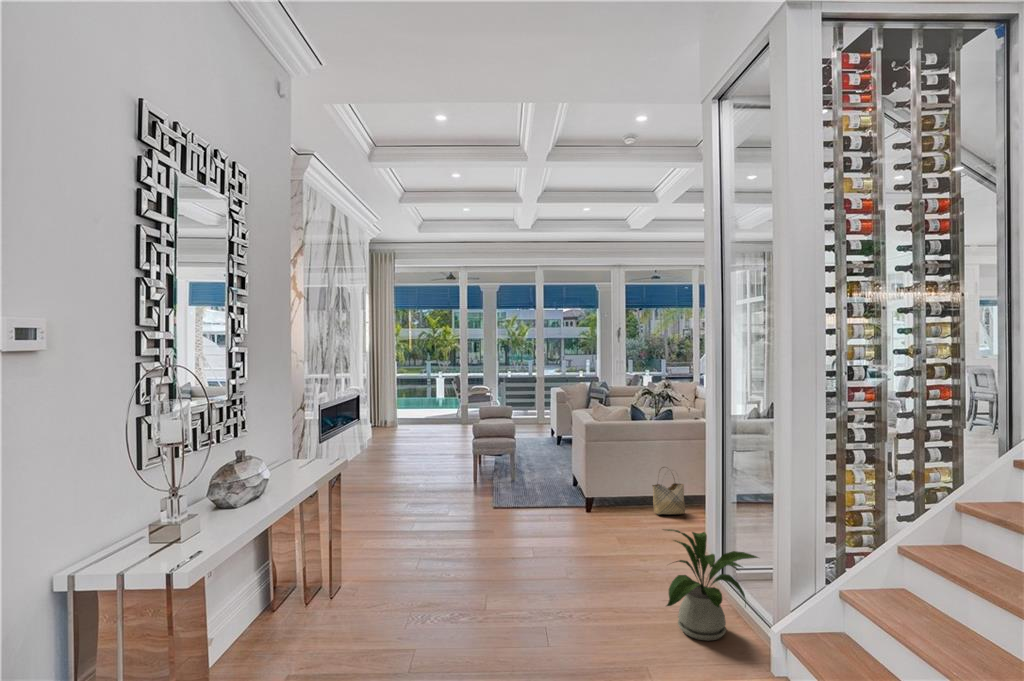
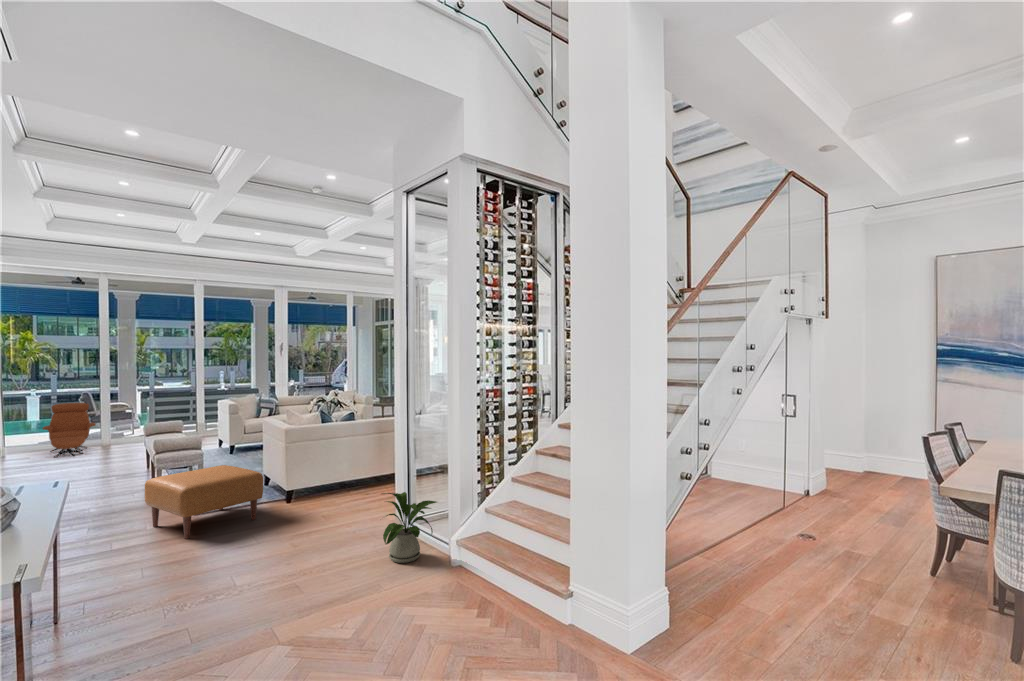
armchair: none [424,383,460,431] -> present [43,403,96,457]
ottoman: none [450,457,555,532] -> present [145,465,263,539]
woven basket: present [652,483,685,515] -> none [343,458,368,496]

